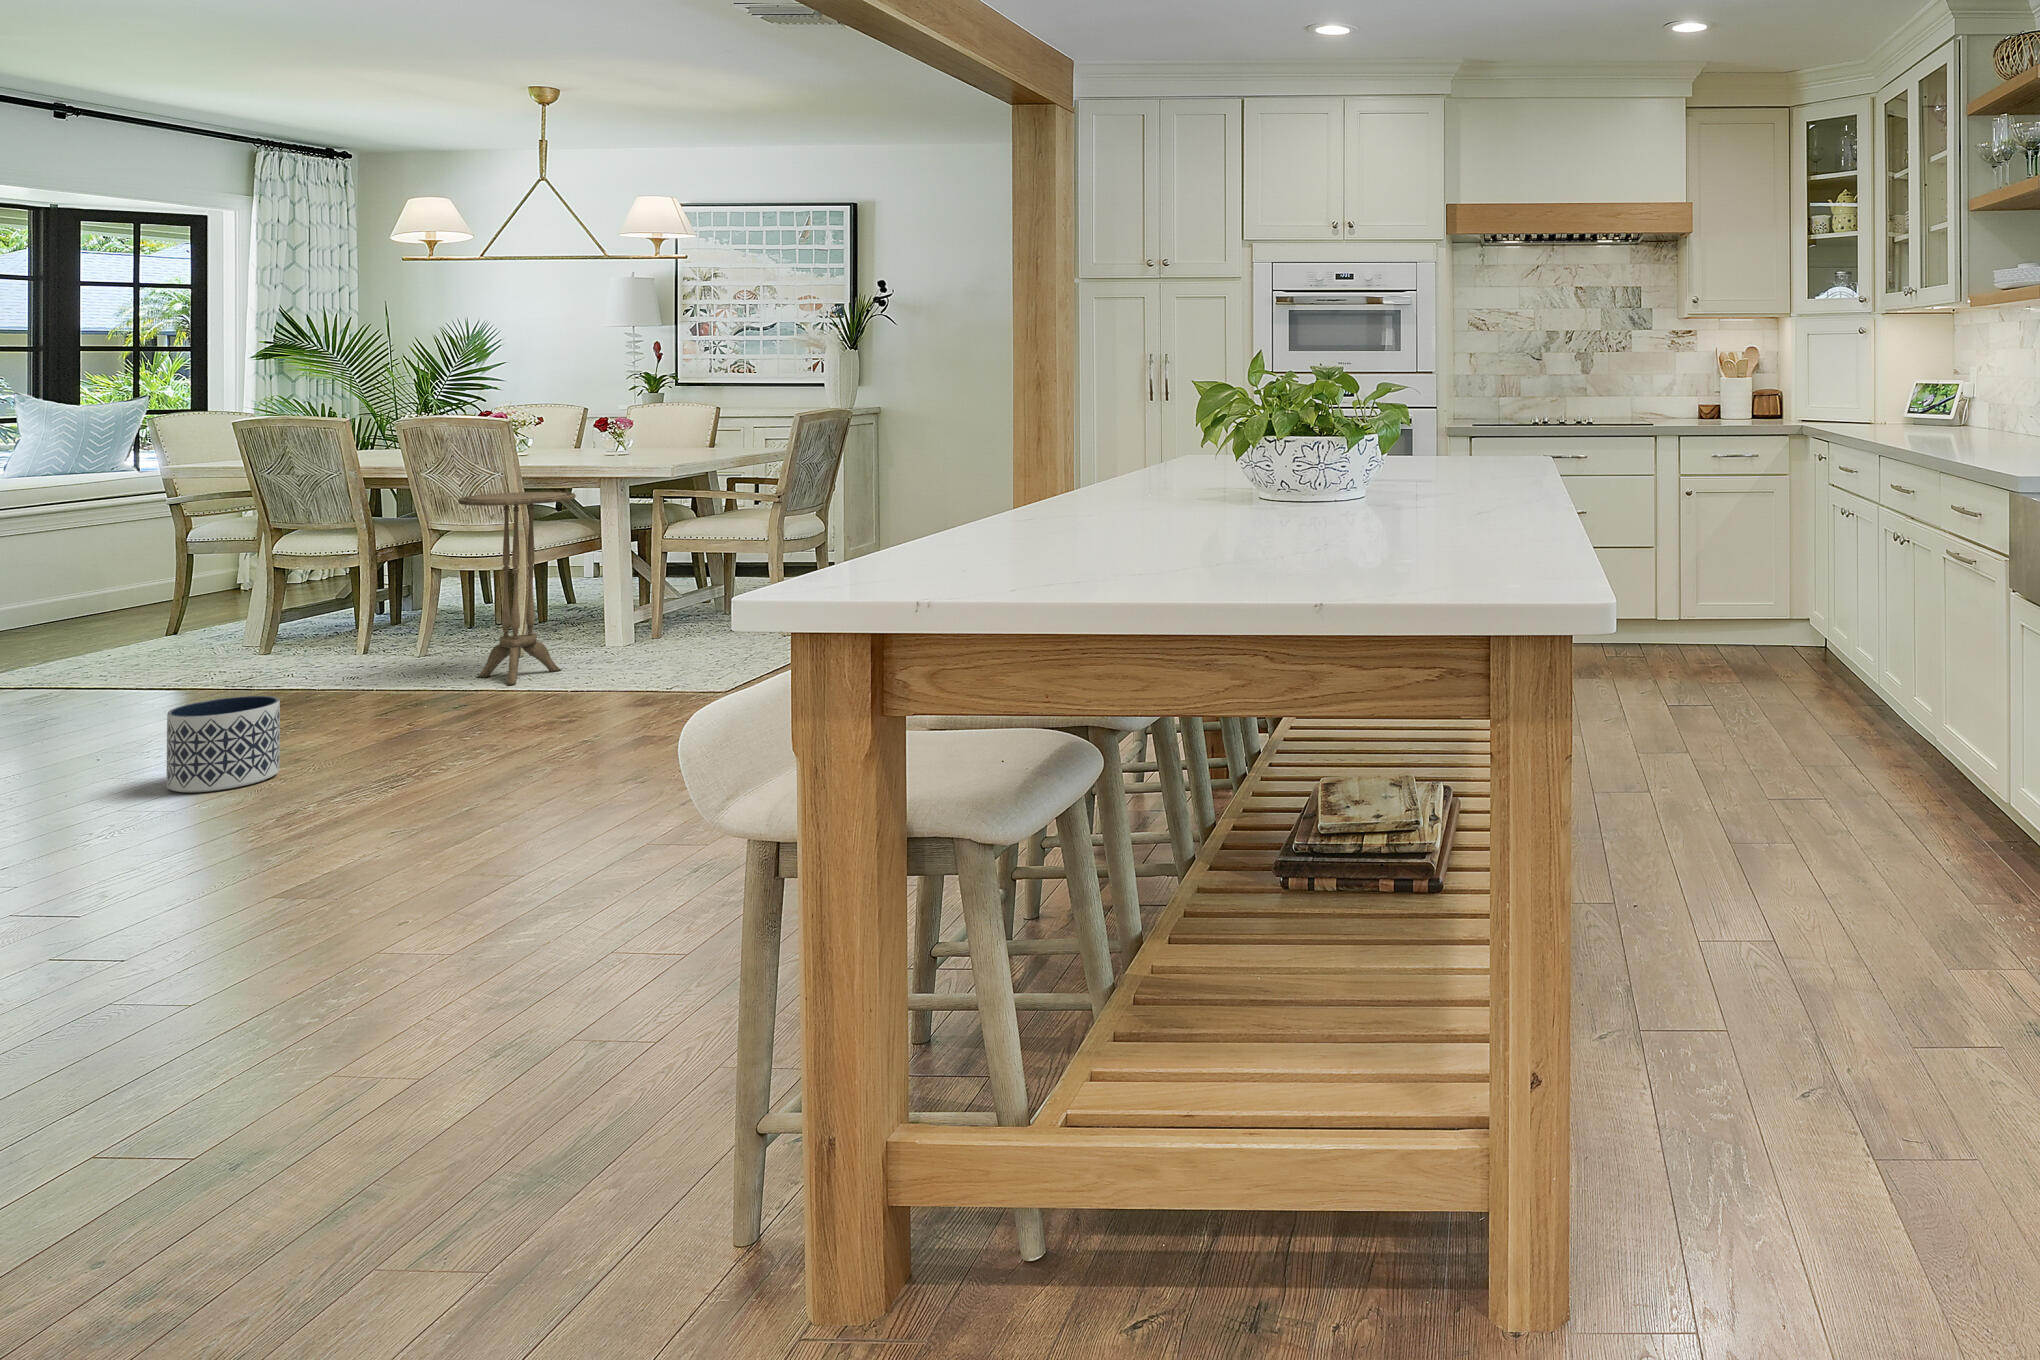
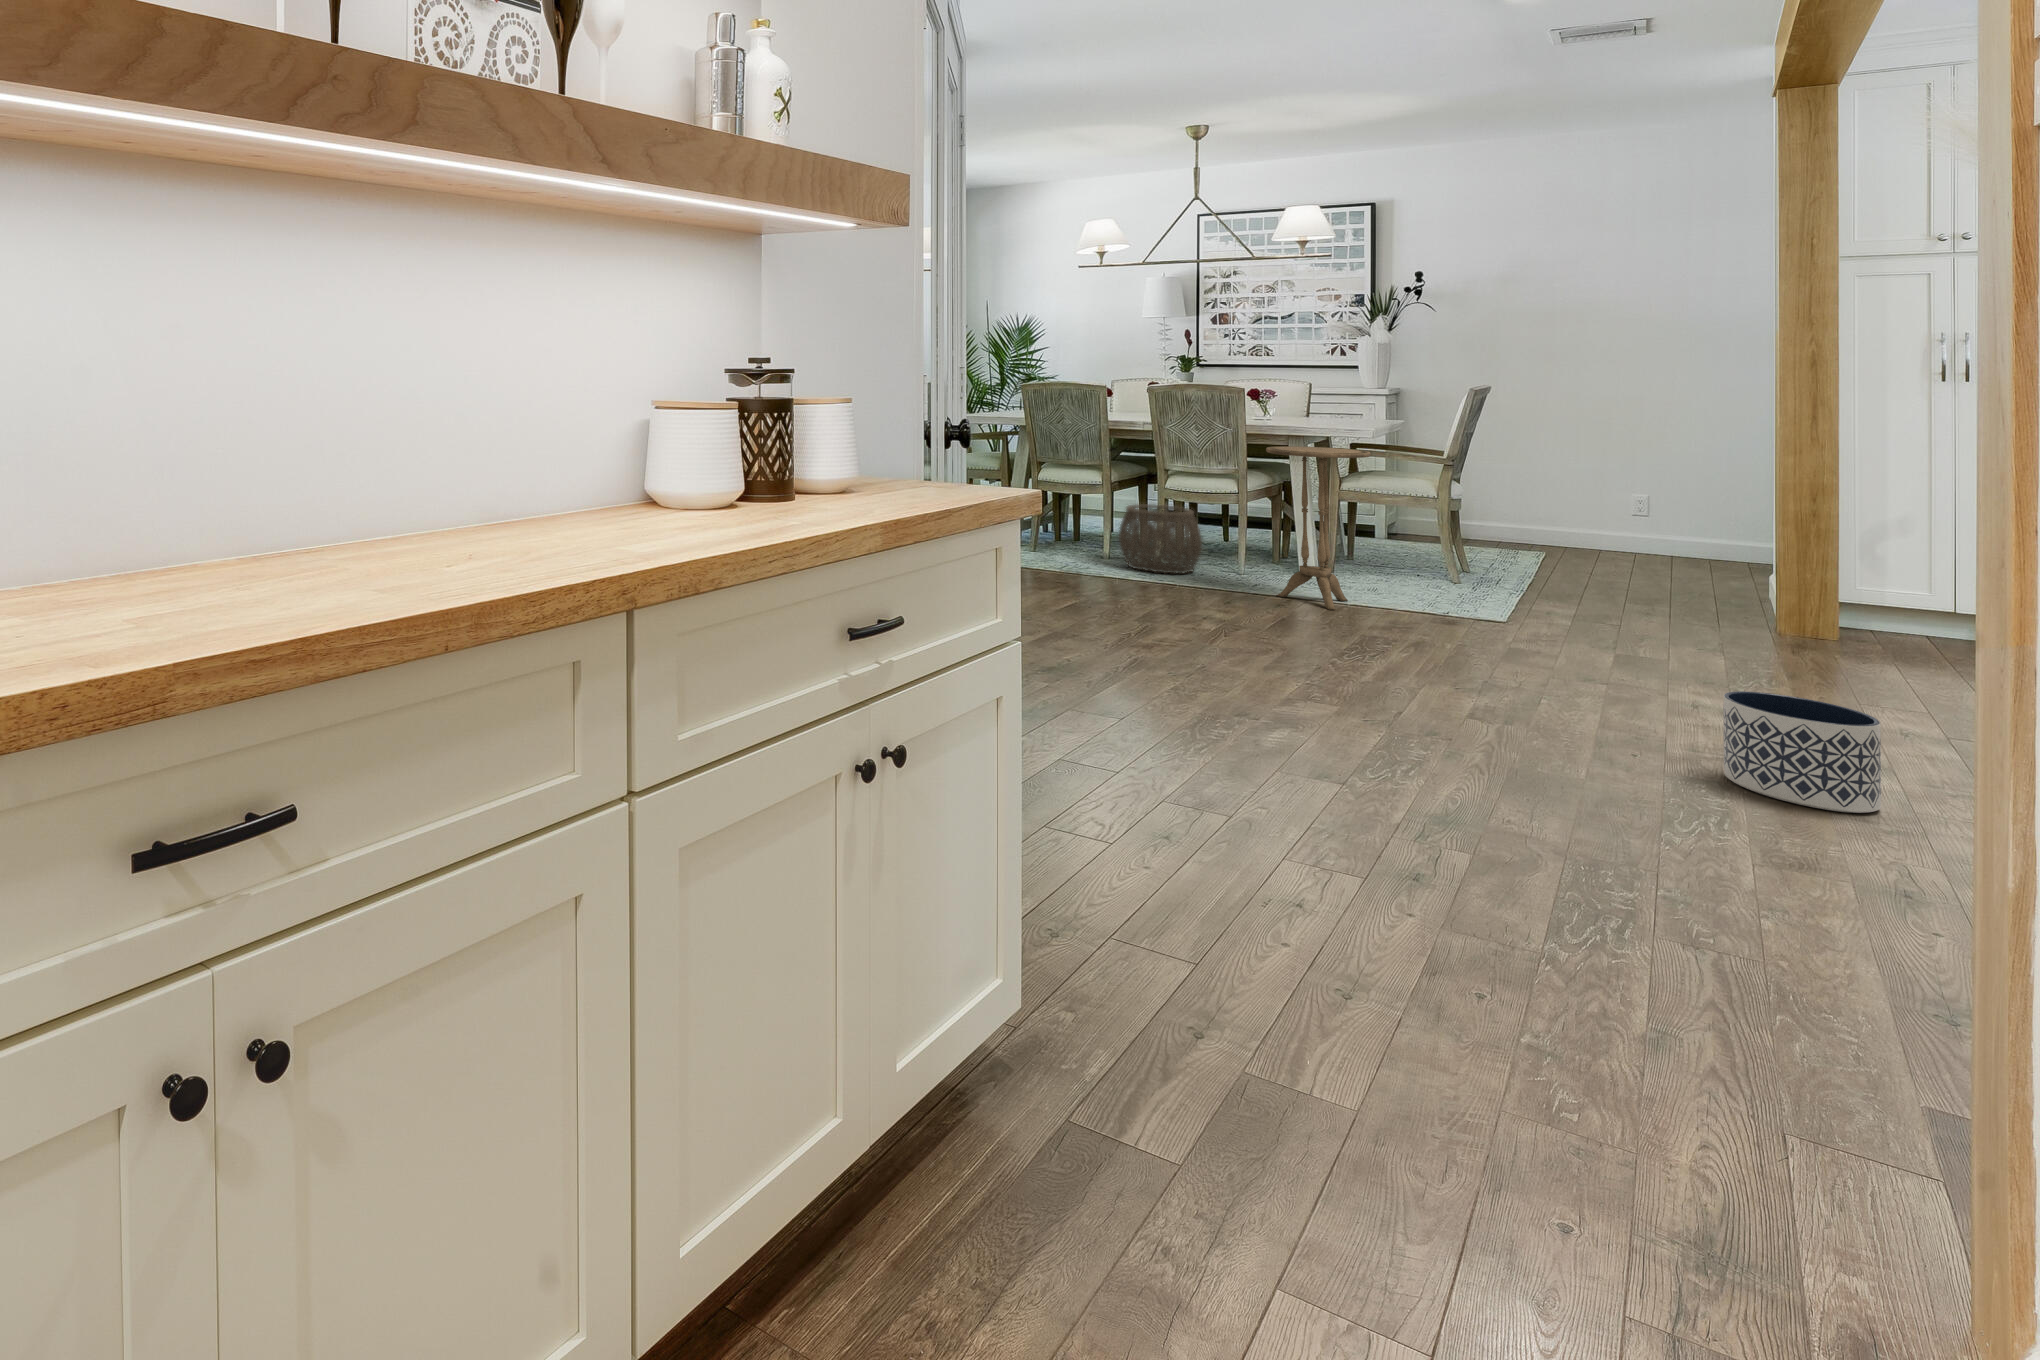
woven basket: none [327,577,448,669] -> present [1119,504,1202,574]
planter: present [167,696,280,793] -> present [1723,691,1881,813]

